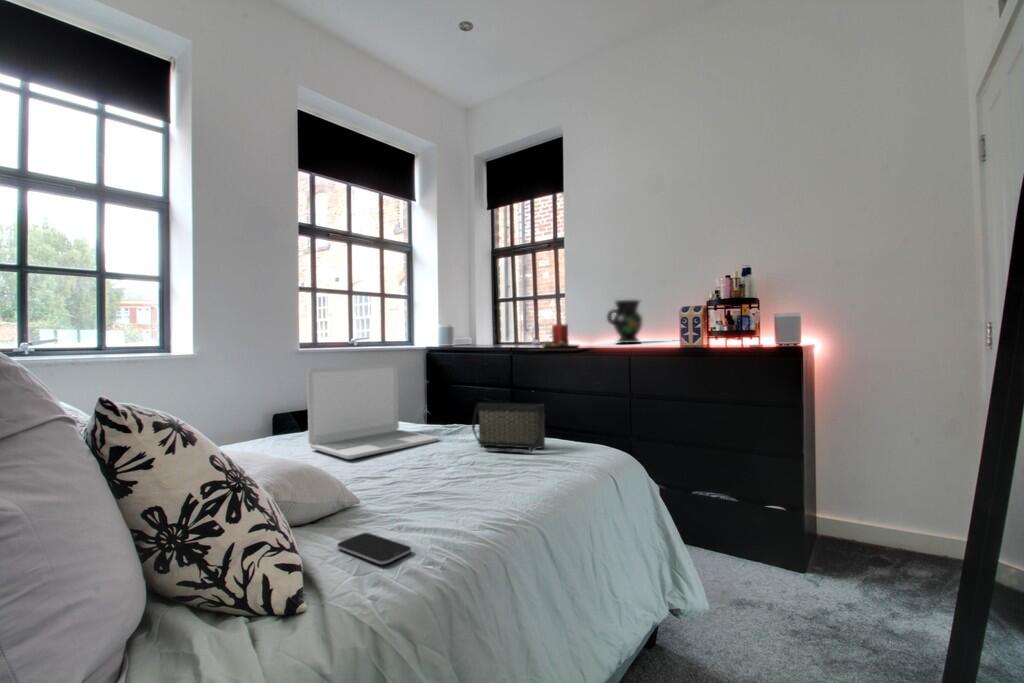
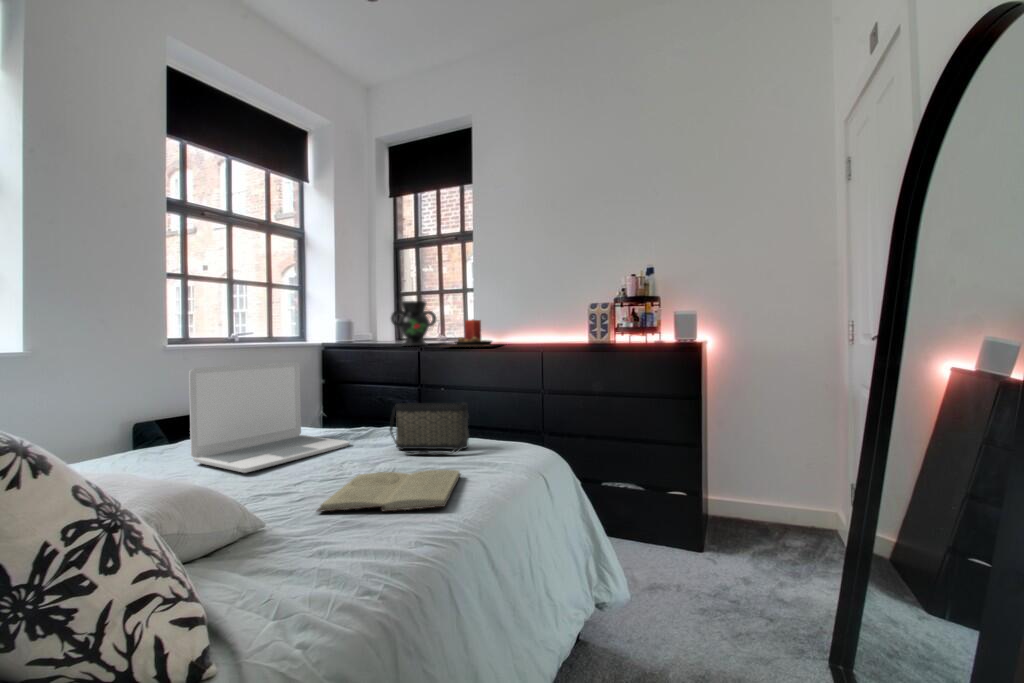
decorative vase: present [607,300,642,343] -> present [391,301,437,346]
book: none [400,465,533,499] -> present [317,470,461,512]
smartphone: present [337,533,411,564] -> none [247,562,342,600]

